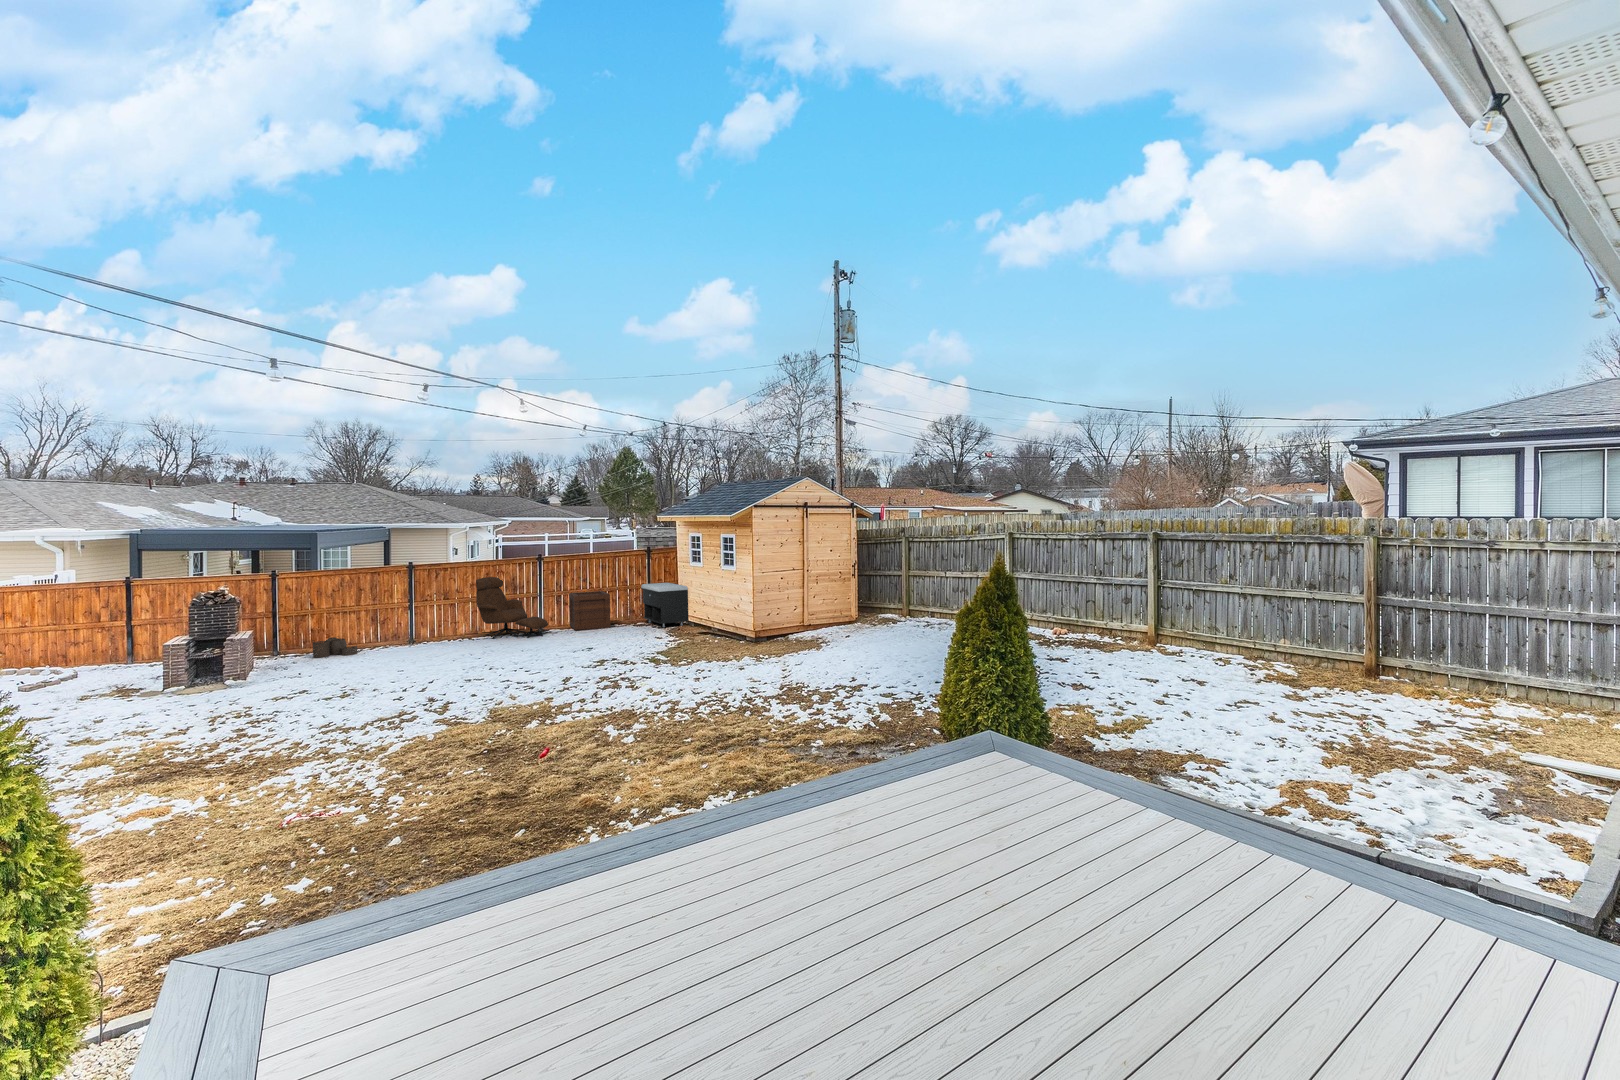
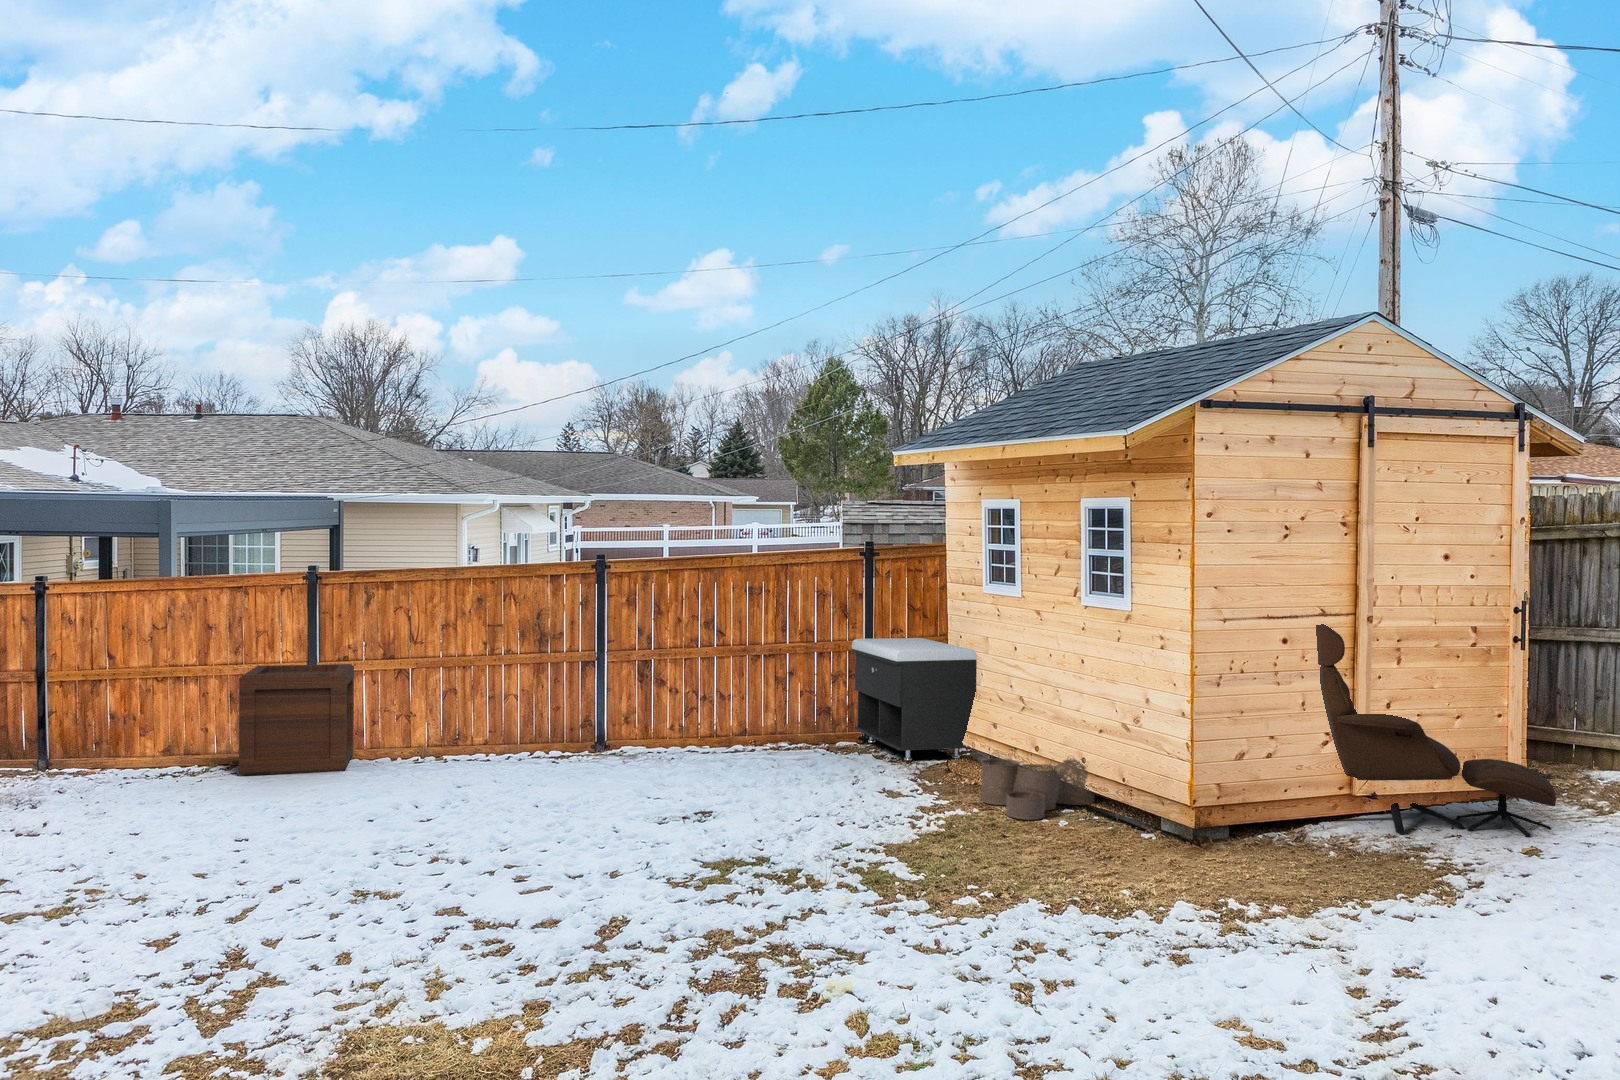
lounge chair: present [476,577,548,638] -> present [1316,624,1556,838]
wooden crate: present [569,591,611,630] -> present [239,664,354,775]
woven basket: present [312,637,357,657] -> present [981,757,1094,820]

